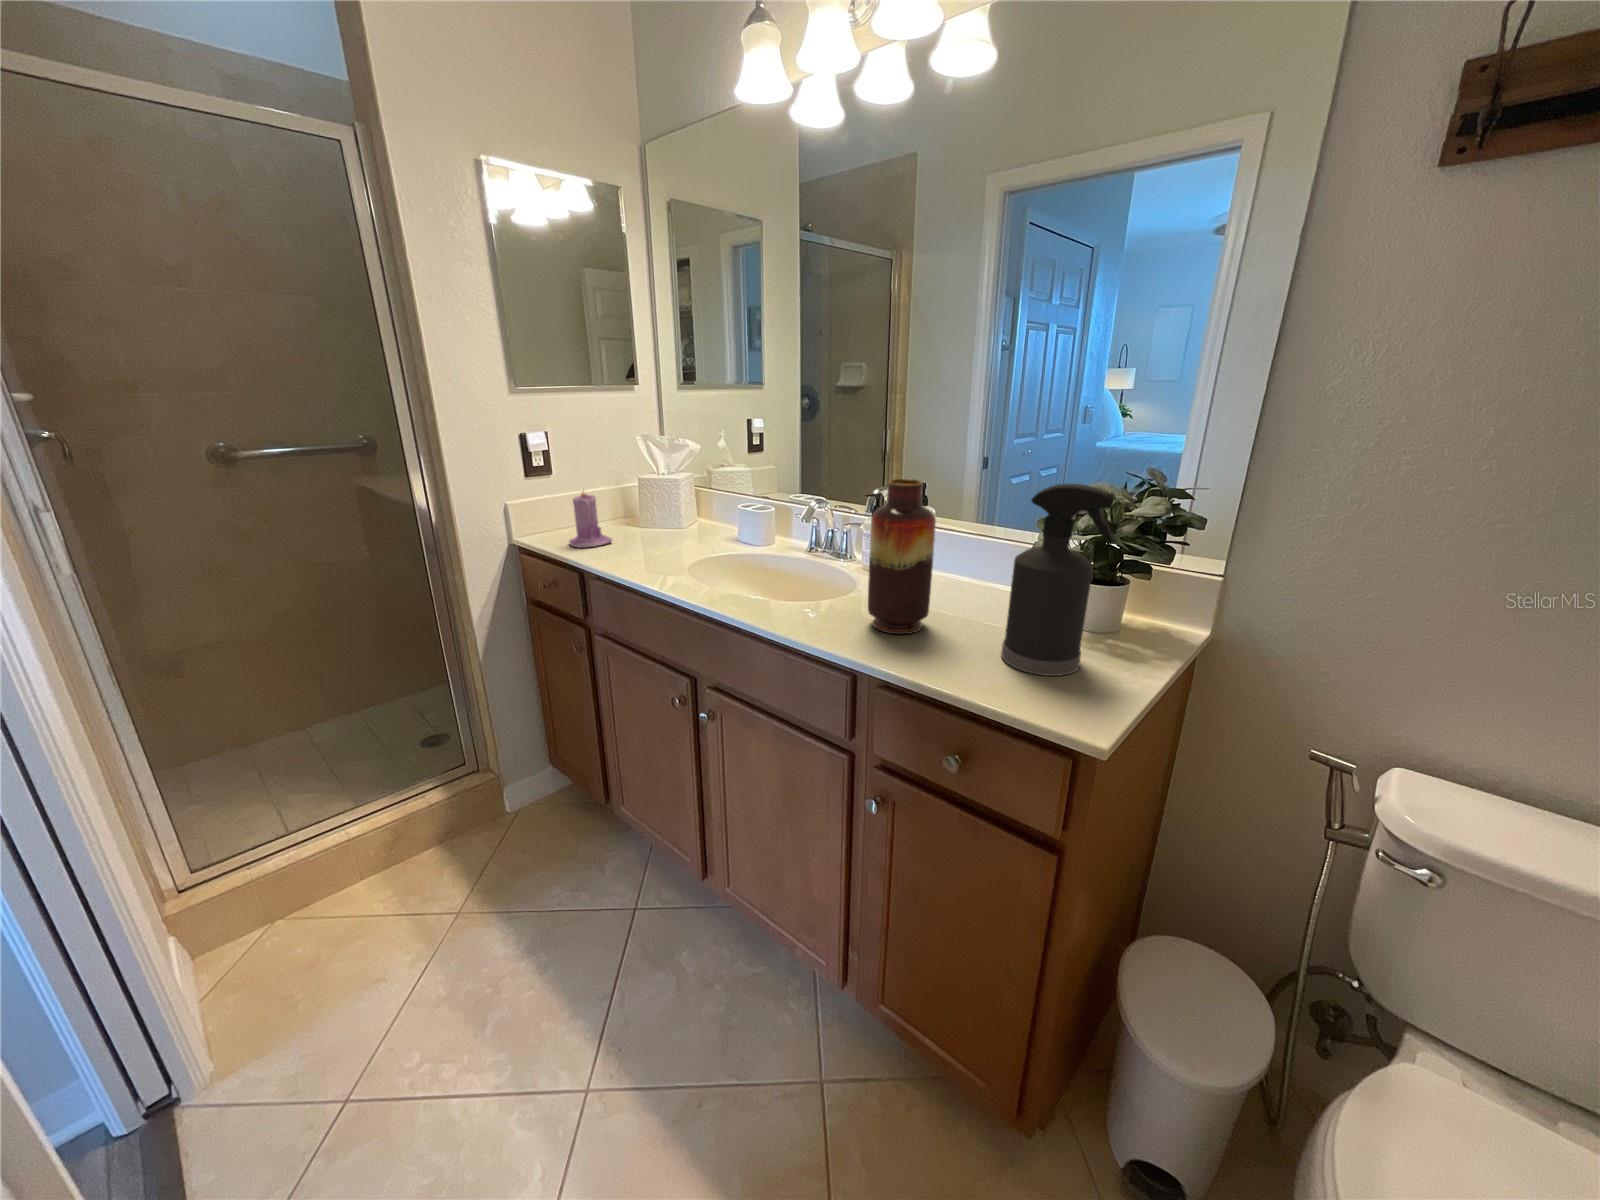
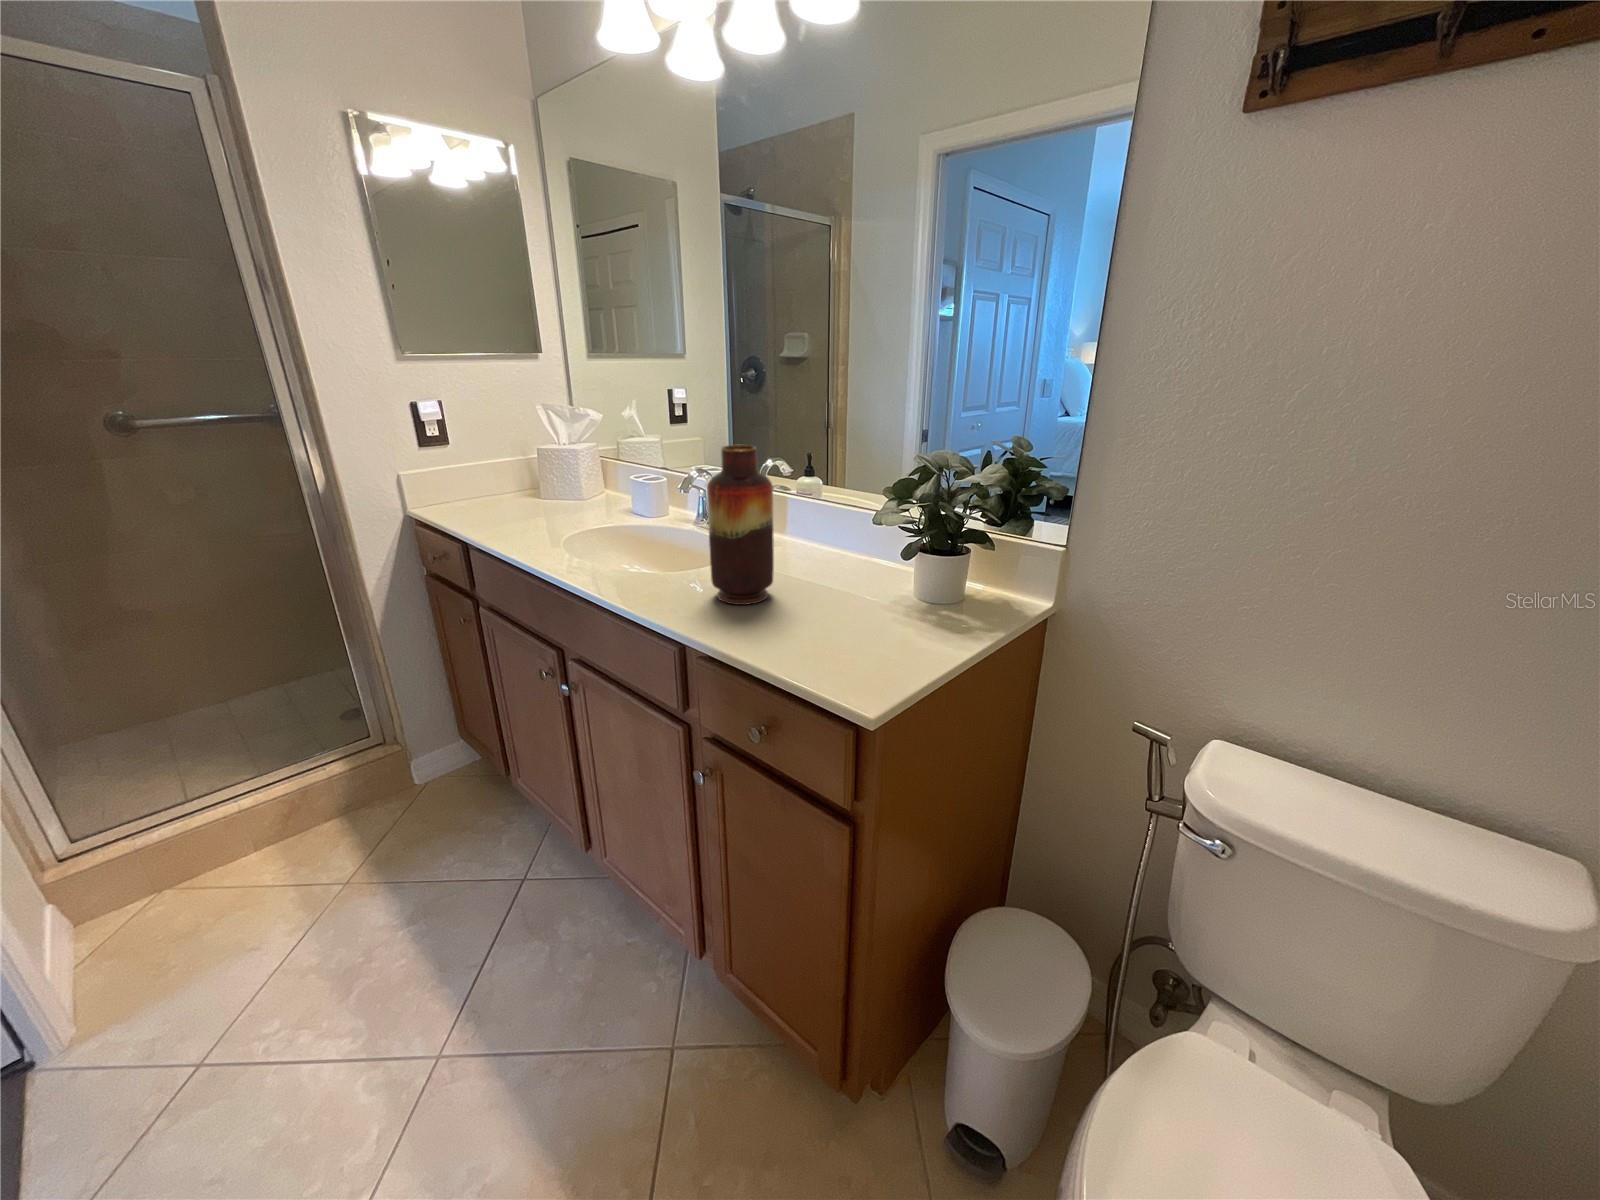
spray bottle: present [1001,484,1115,676] -> none [829,449,927,646]
candle: present [569,493,612,548] -> none [460,457,505,518]

